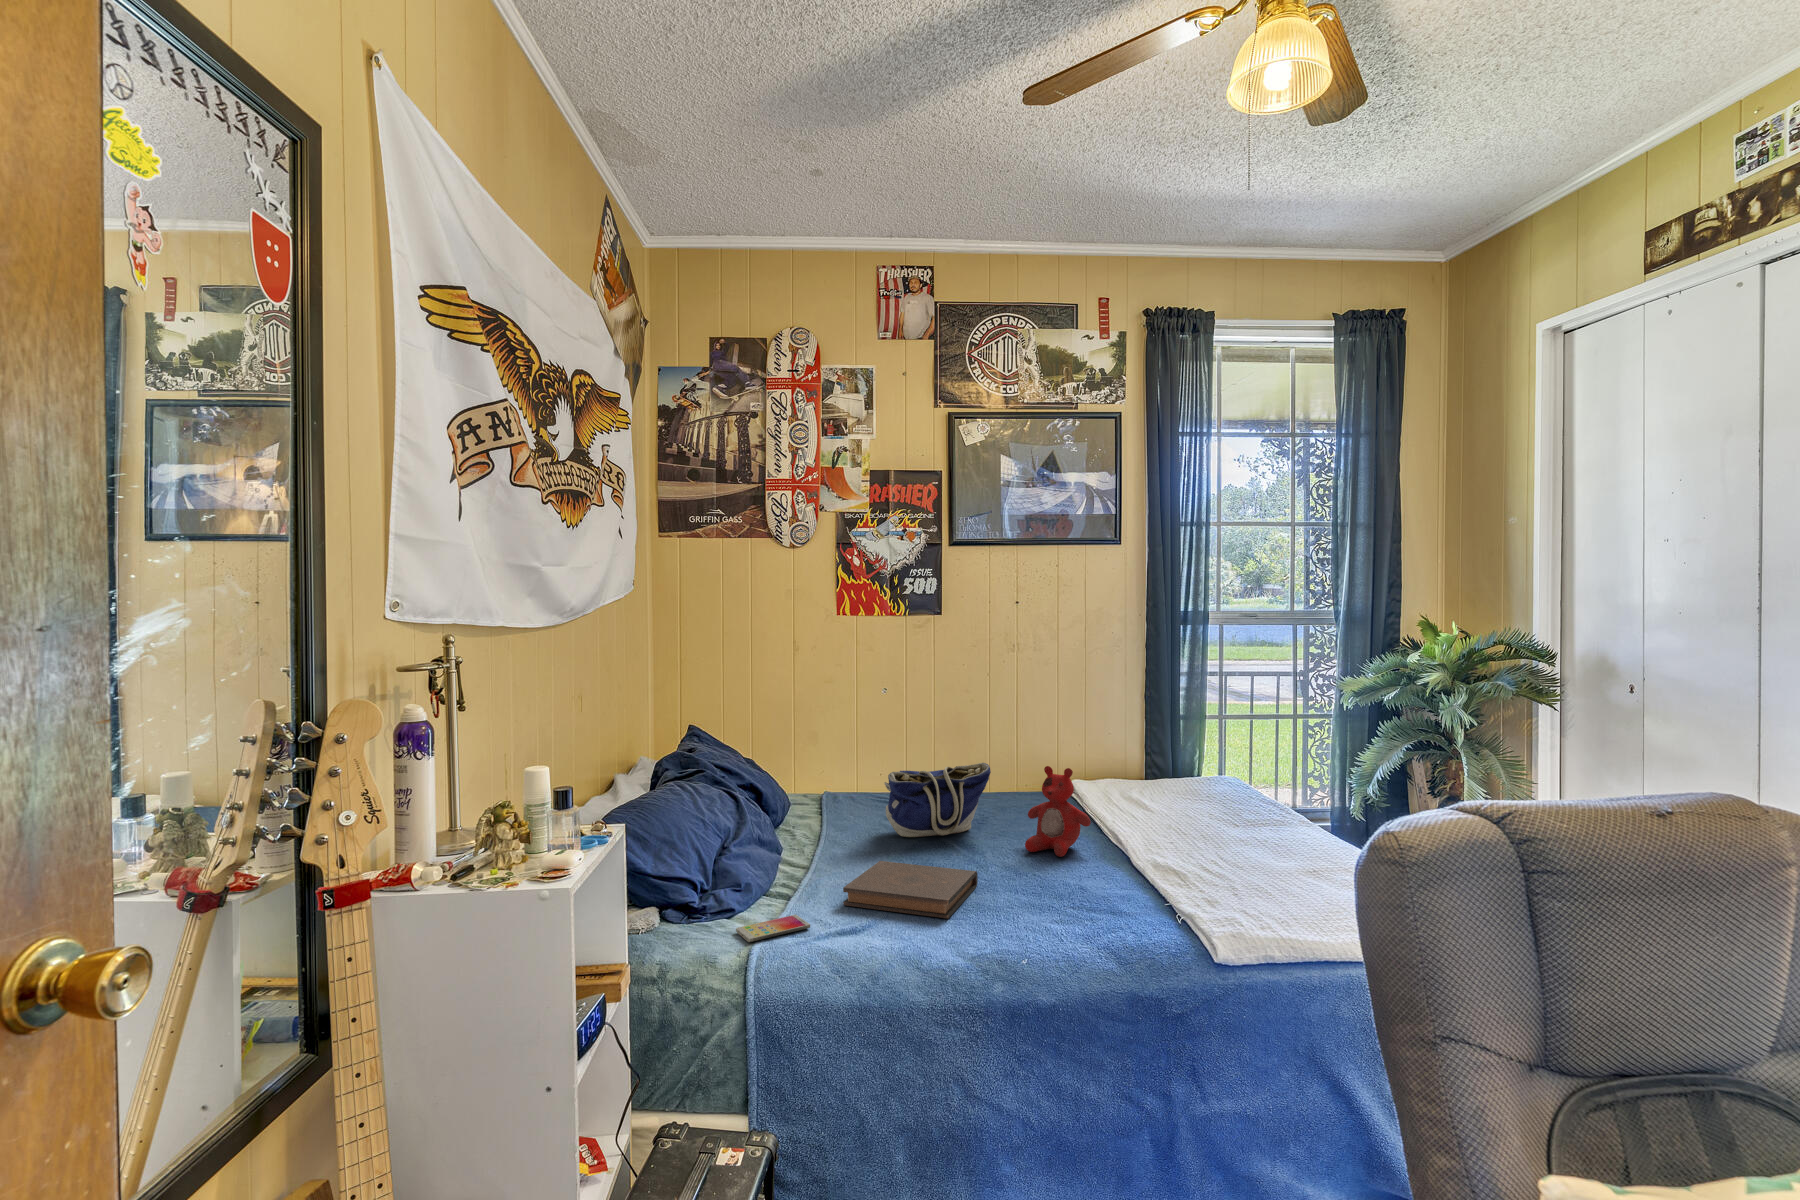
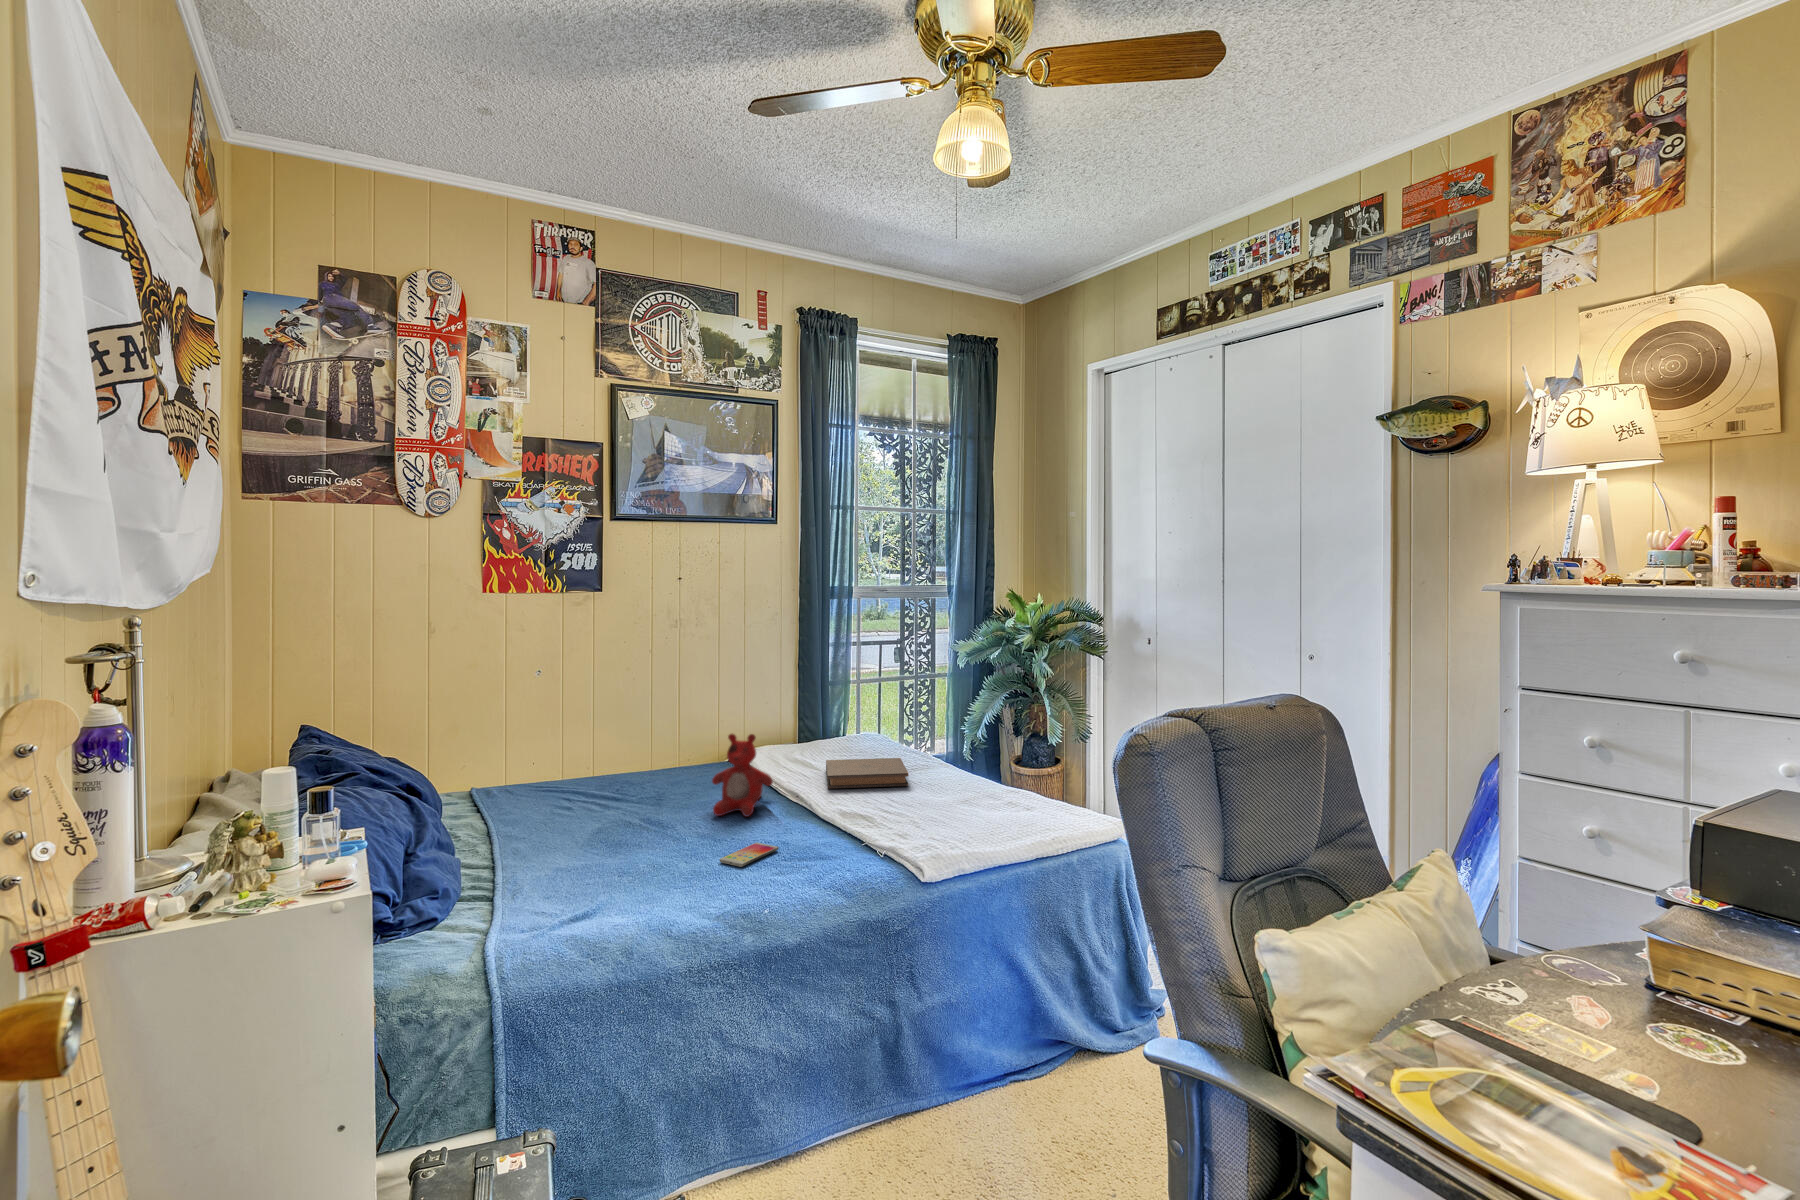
tote bag: present [884,763,991,837] -> none [561,736,672,818]
book: present [843,861,978,919] -> present [826,758,909,788]
smartphone: present [736,914,810,942] -> present [720,842,779,867]

